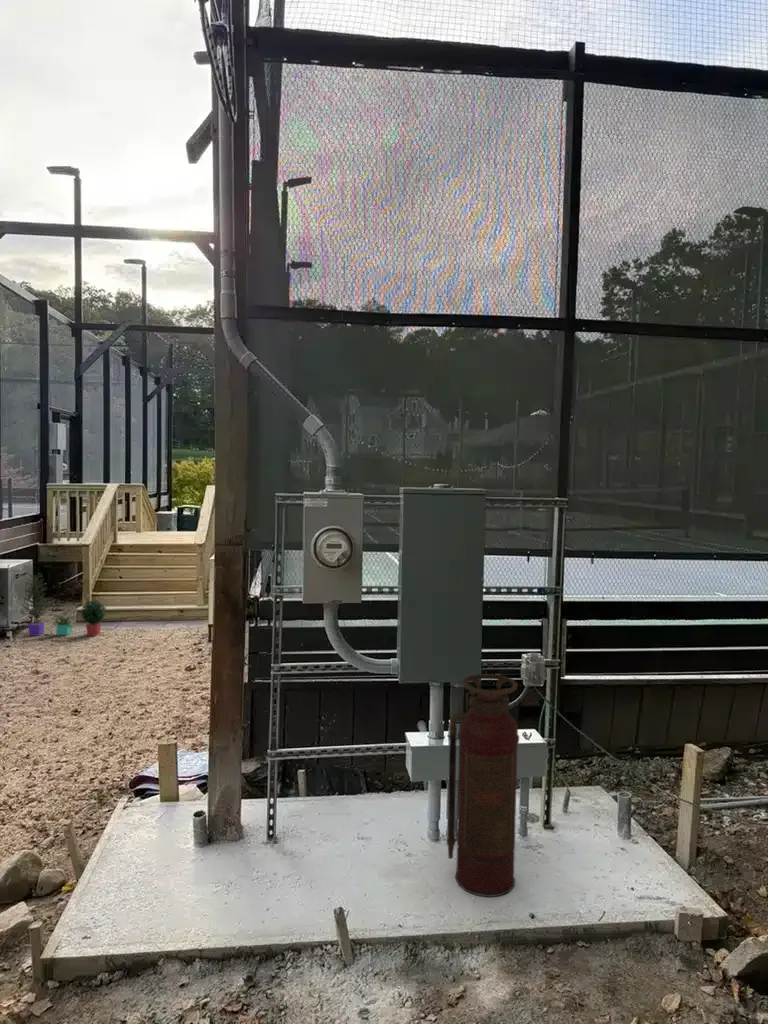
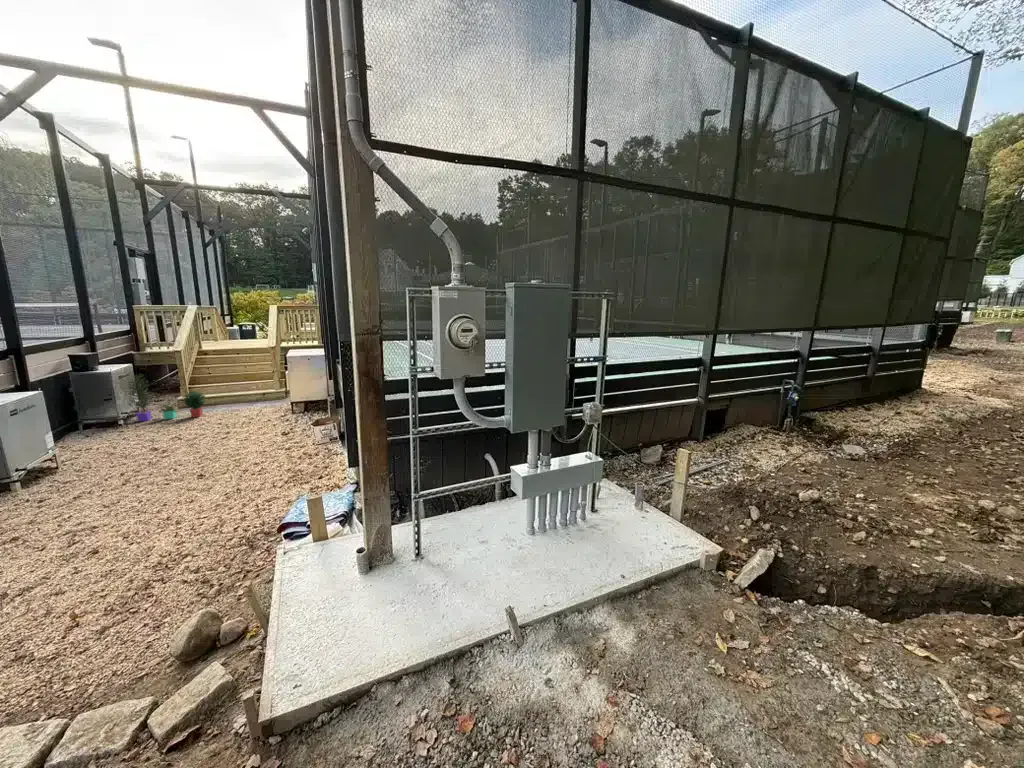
fire extinguisher: present [447,674,519,897] -> none [556,421,608,570]

